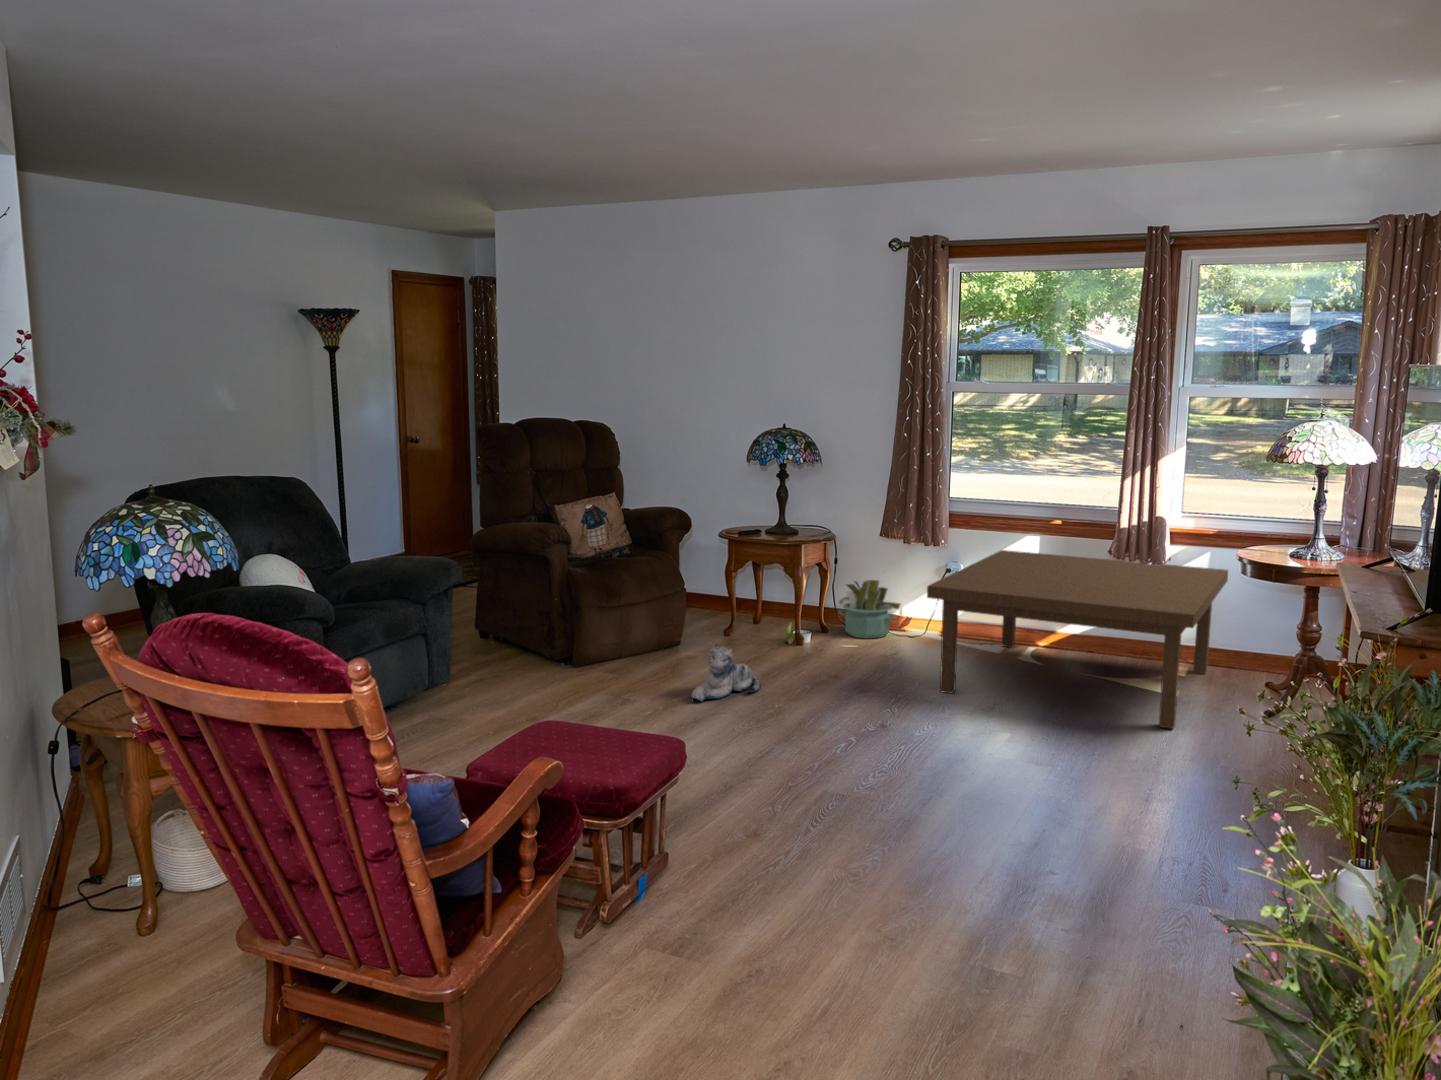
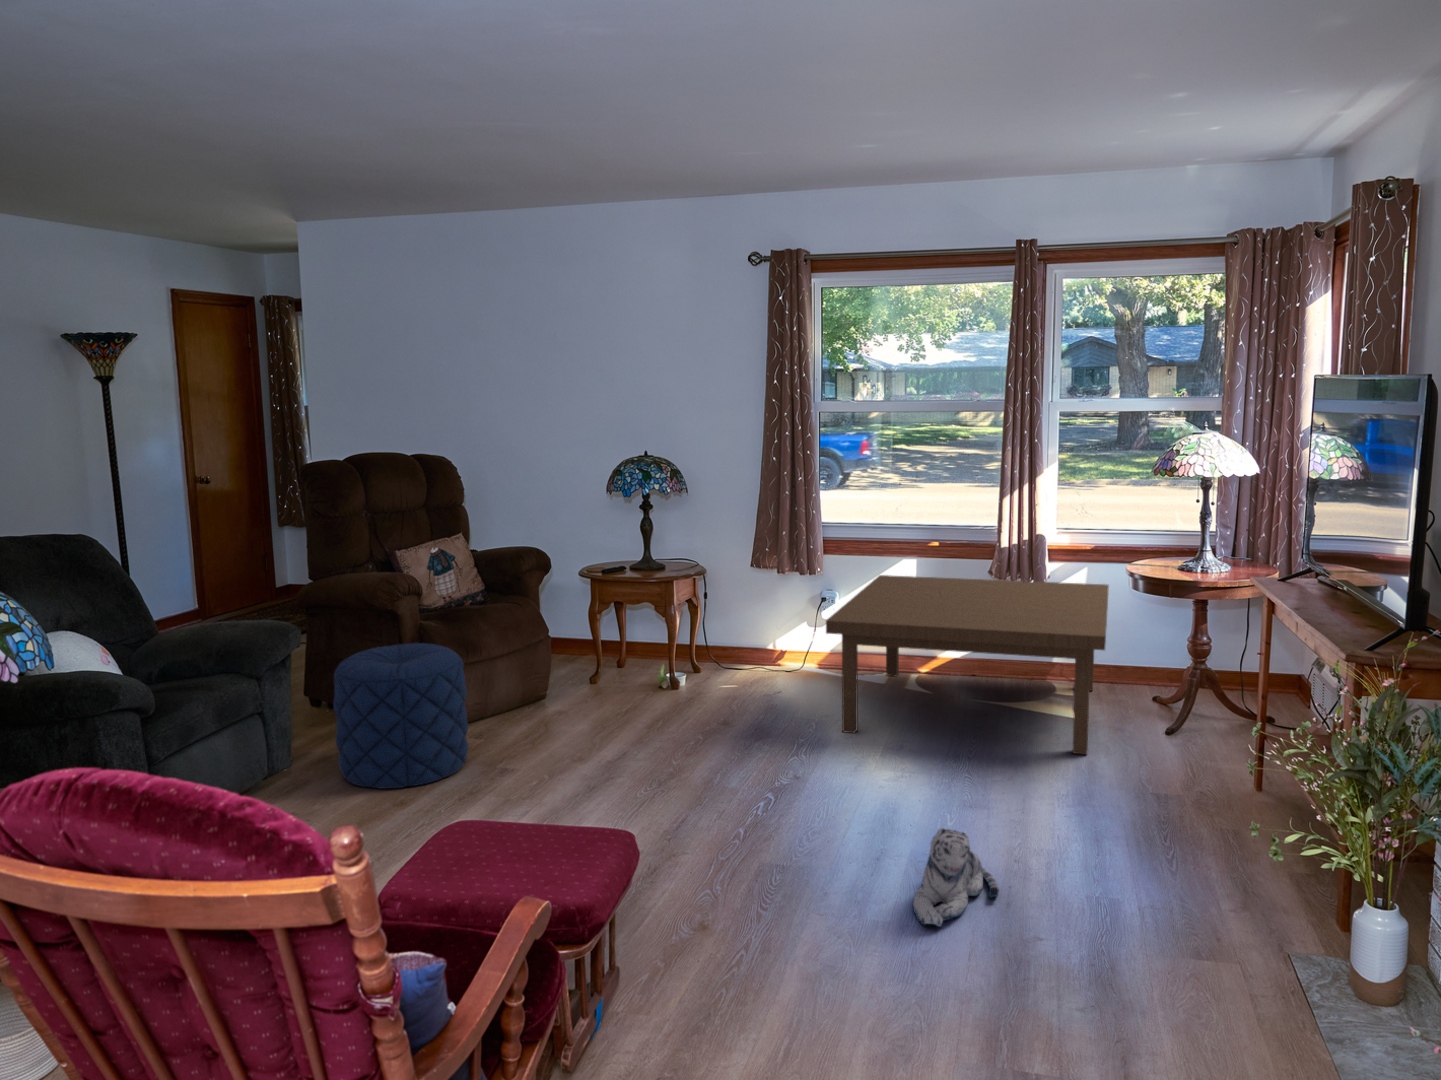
decorative plant: present [837,580,900,638] -> none [712,613,780,677]
pouf: none [486,584,598,706] -> present [334,643,468,789]
plush toy: present [691,645,760,701] -> present [913,828,999,927]

